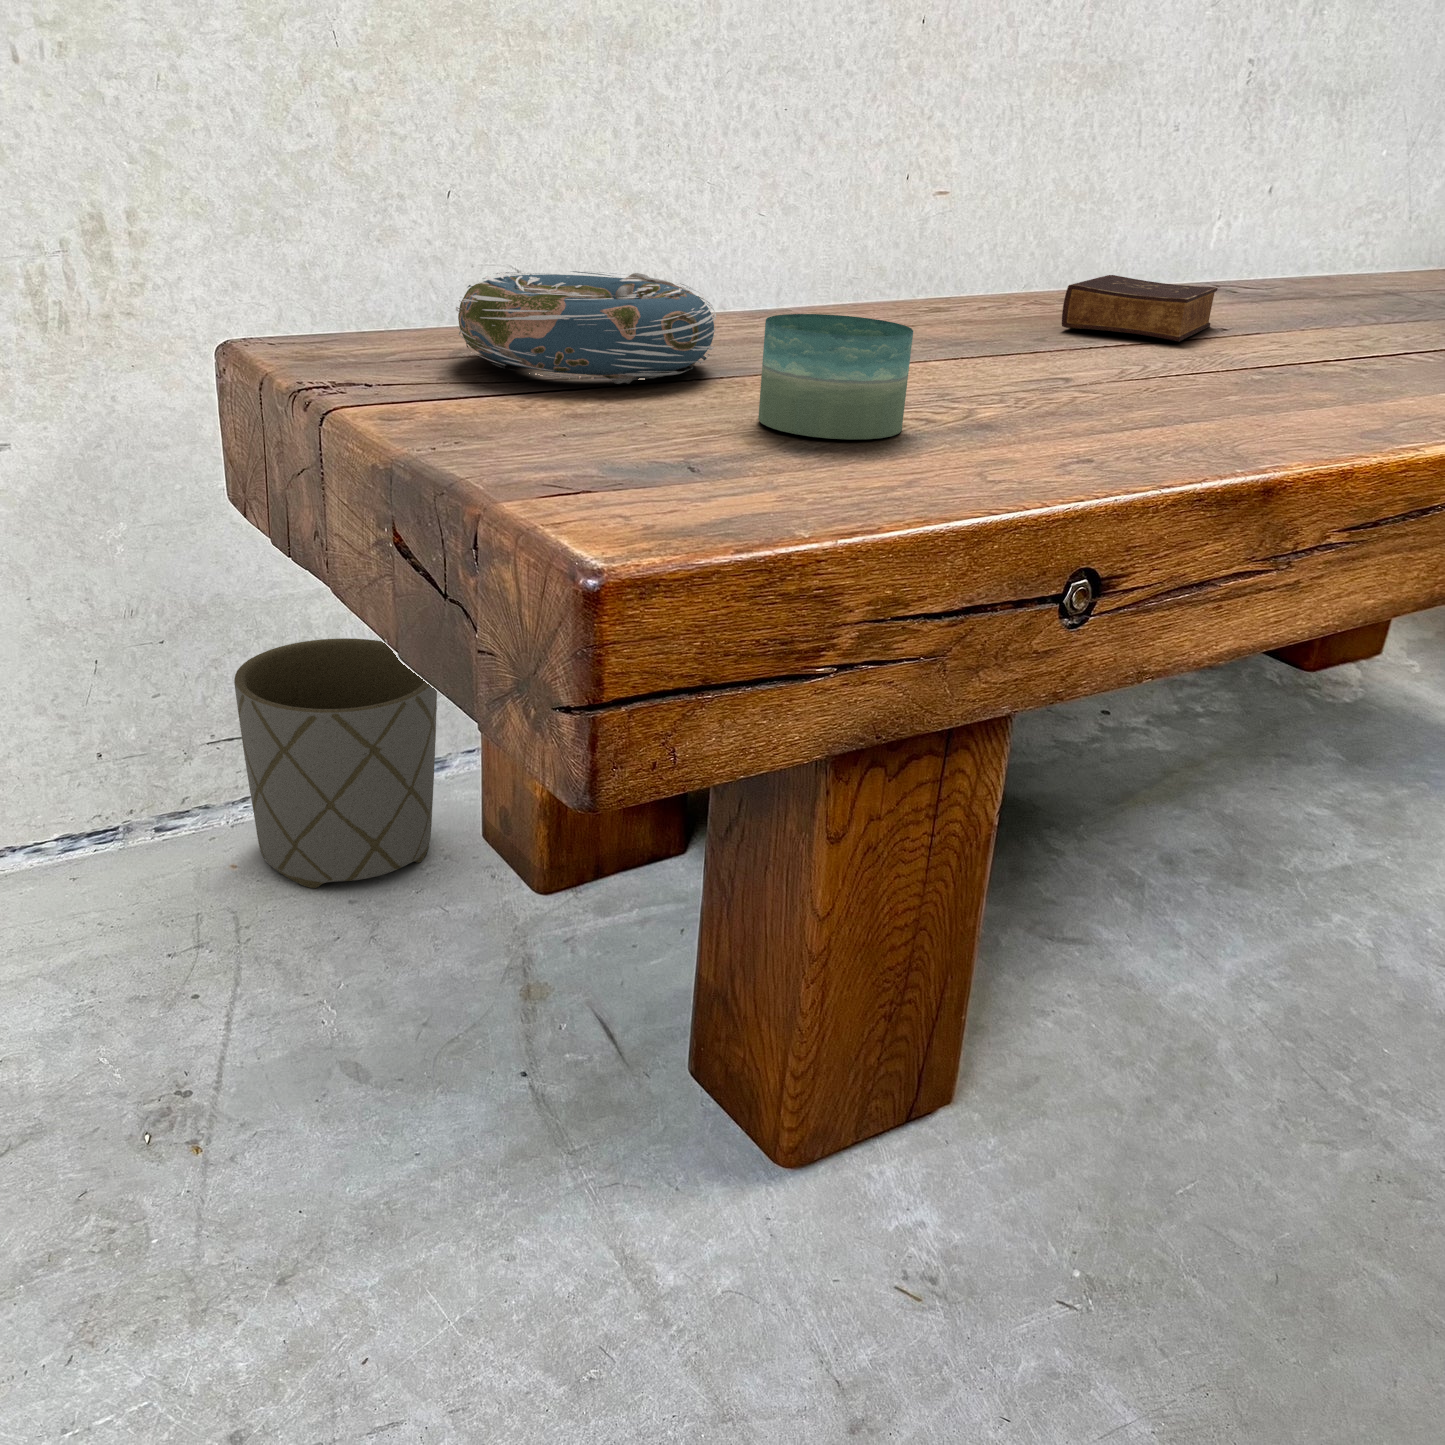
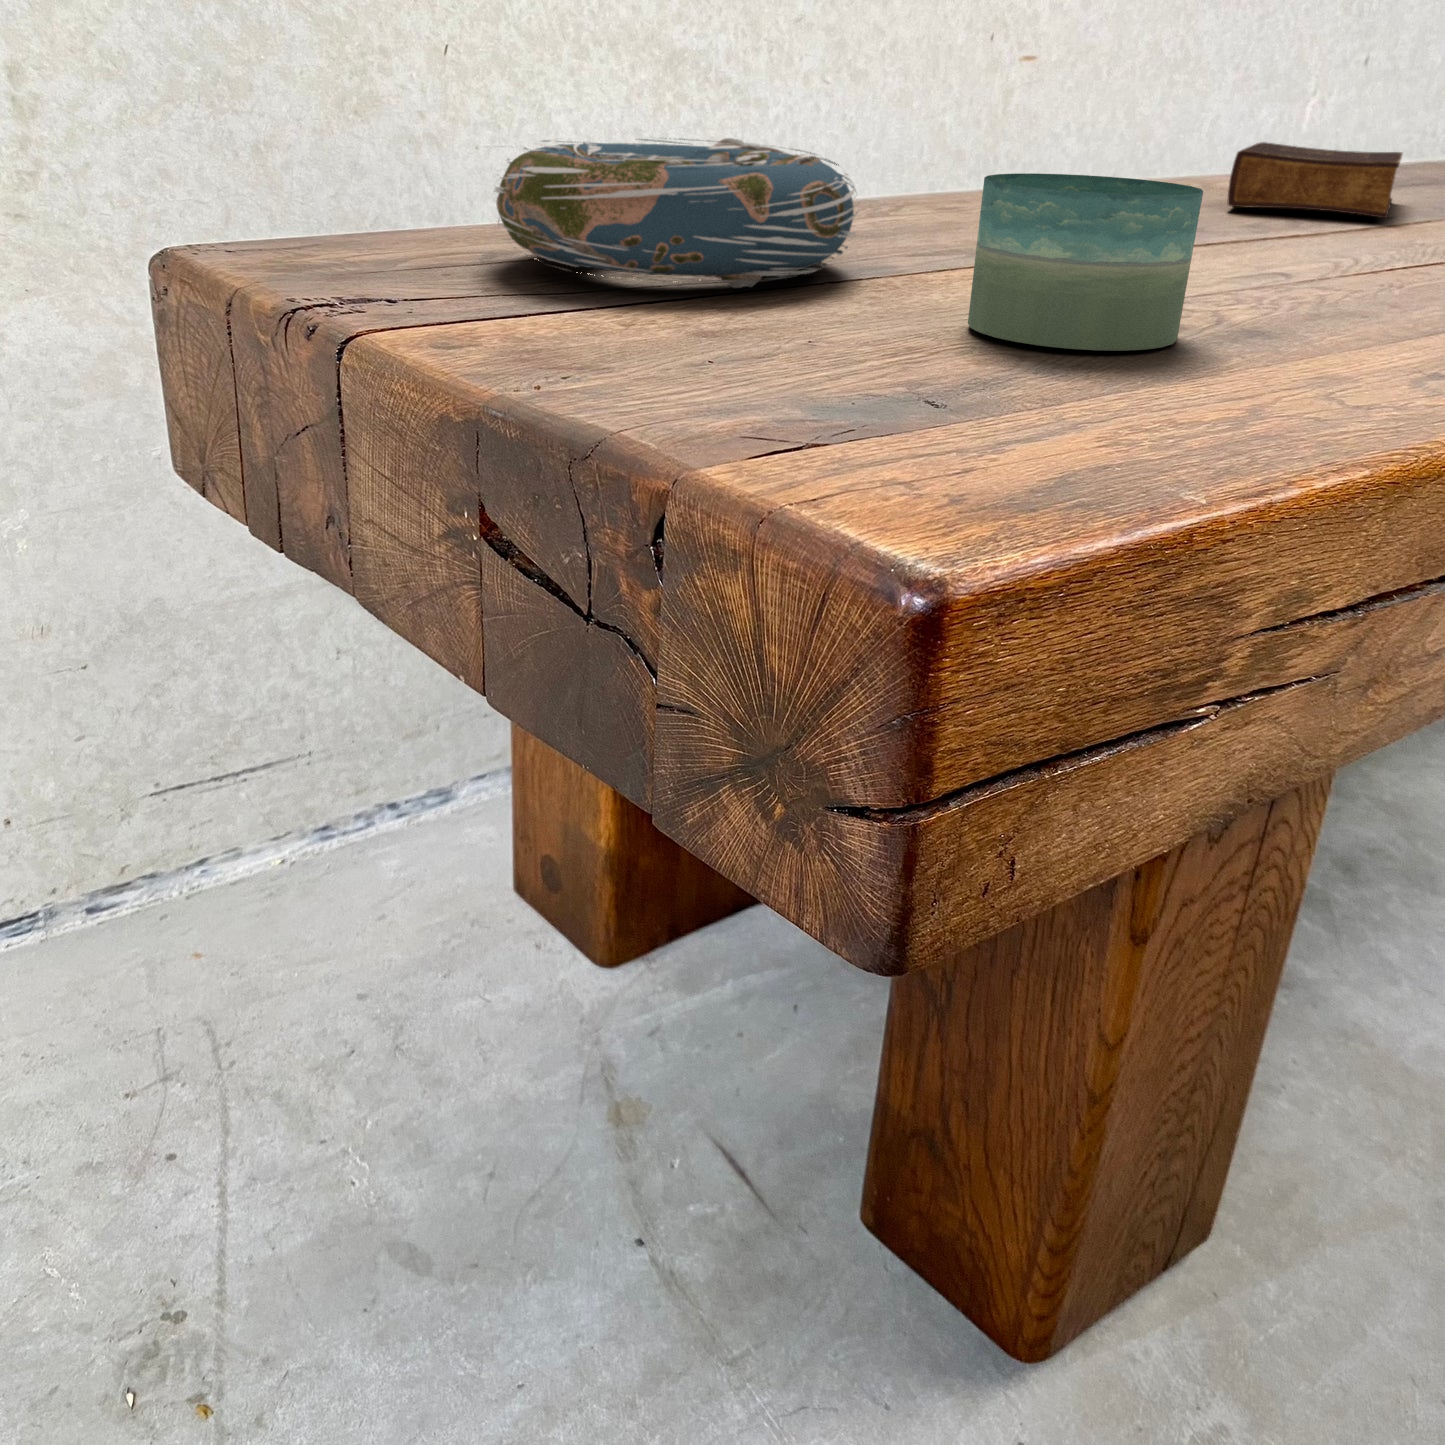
planter: present [234,638,437,888] -> none [187,648,455,981]

